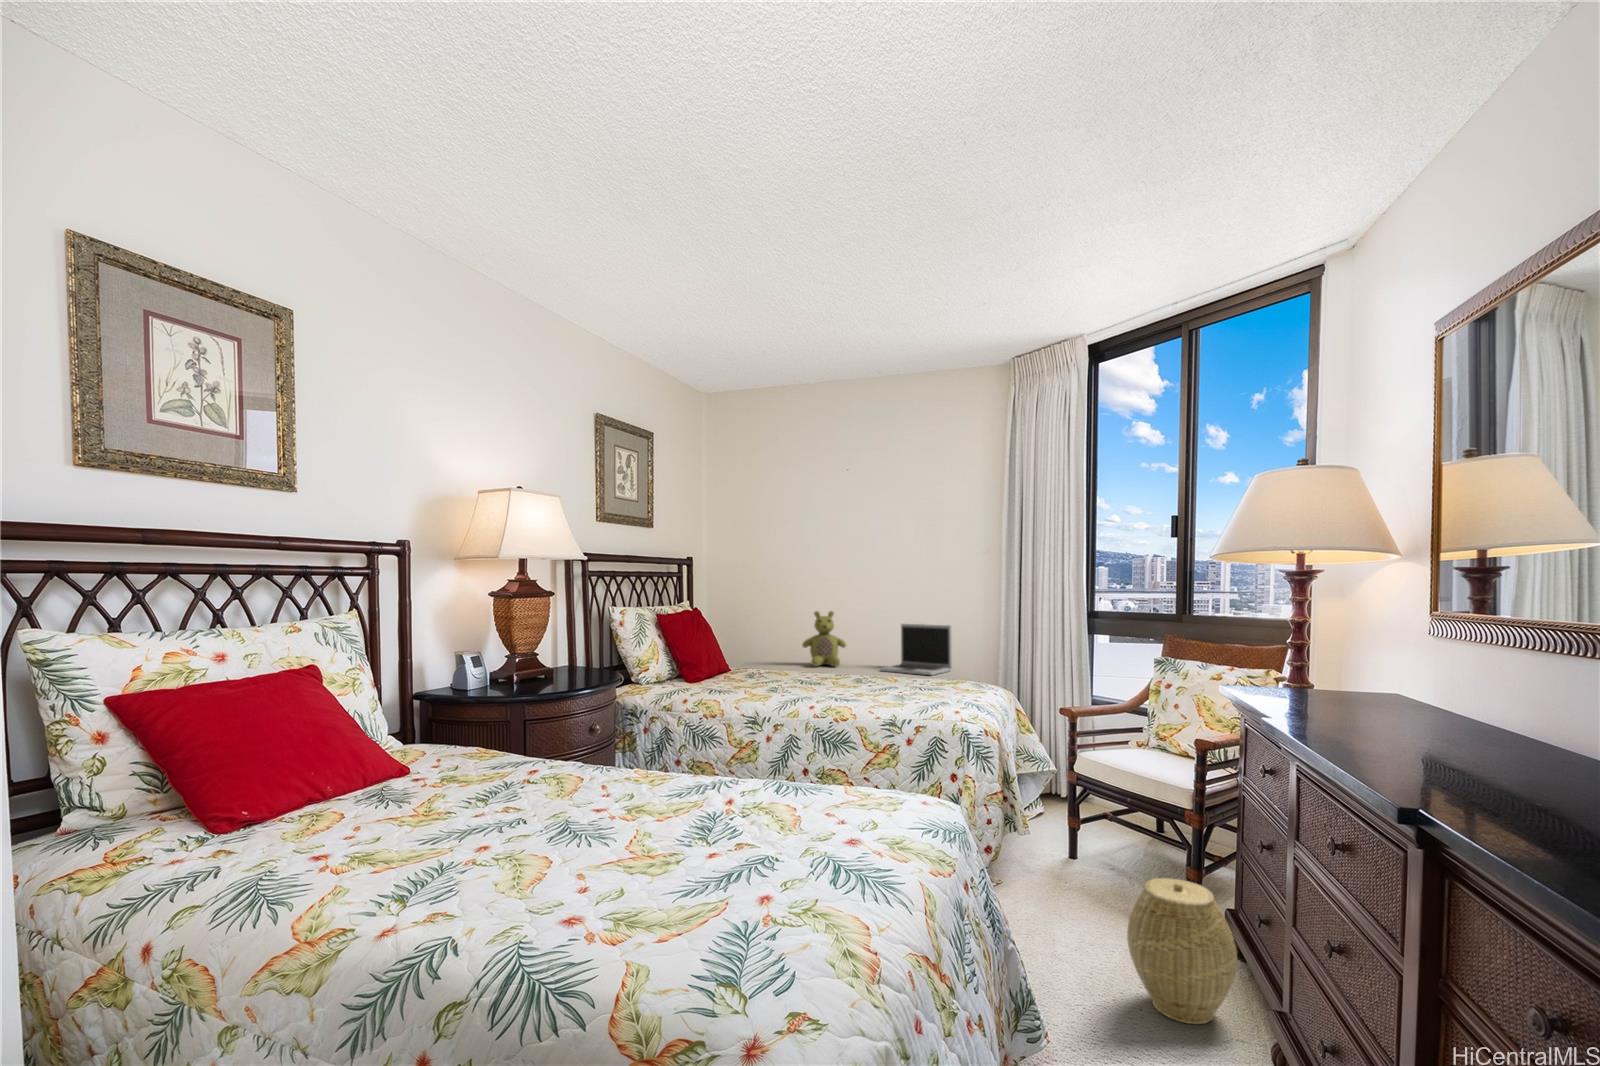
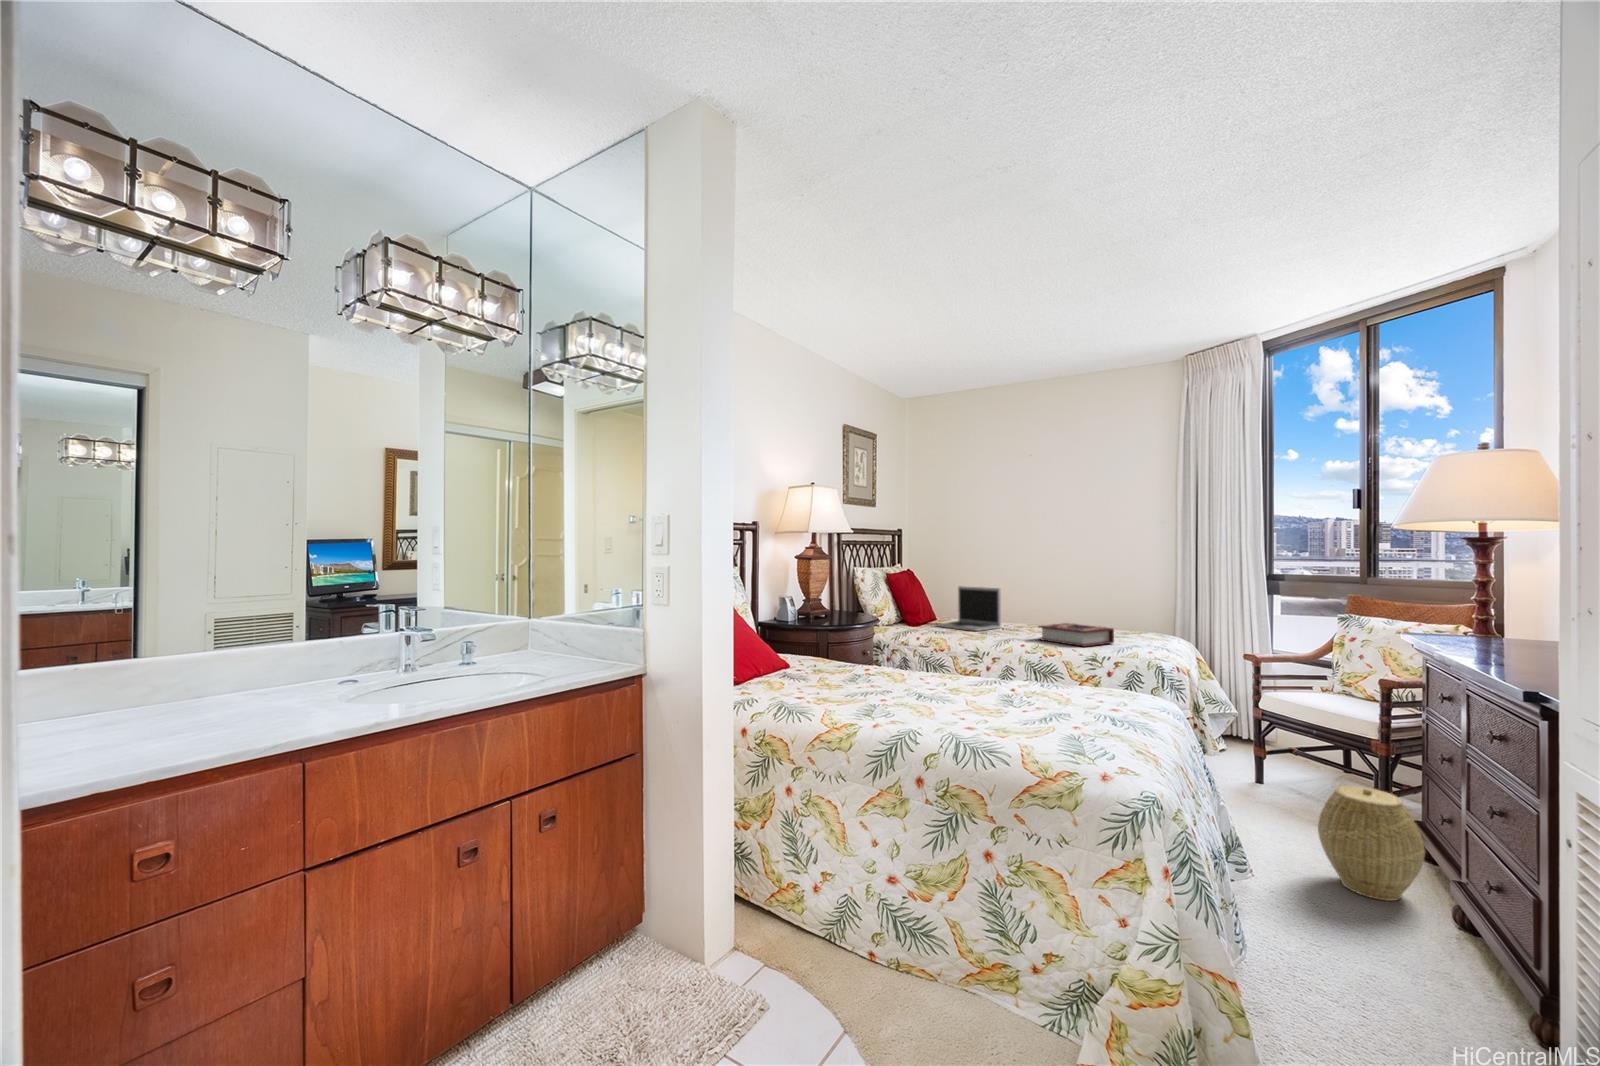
stuffed bear: present [802,611,846,666] -> none [999,574,1038,619]
laptop: present [880,624,952,675] -> present [936,586,1001,631]
book: none [833,674,920,706] -> present [1039,623,1114,647]

